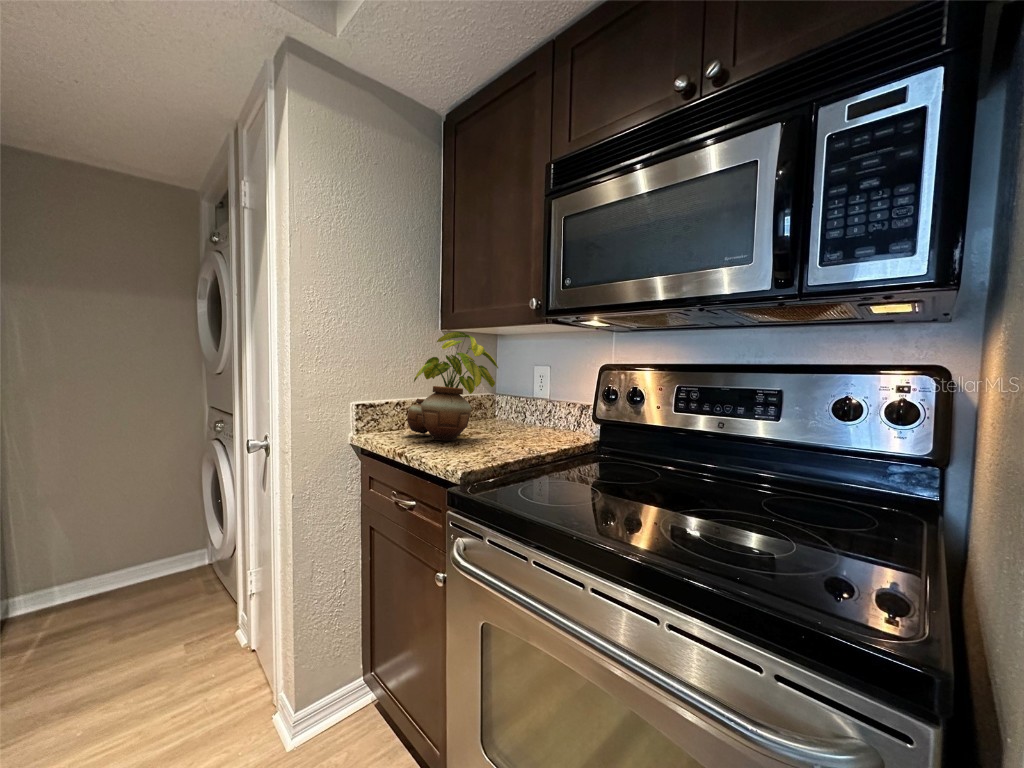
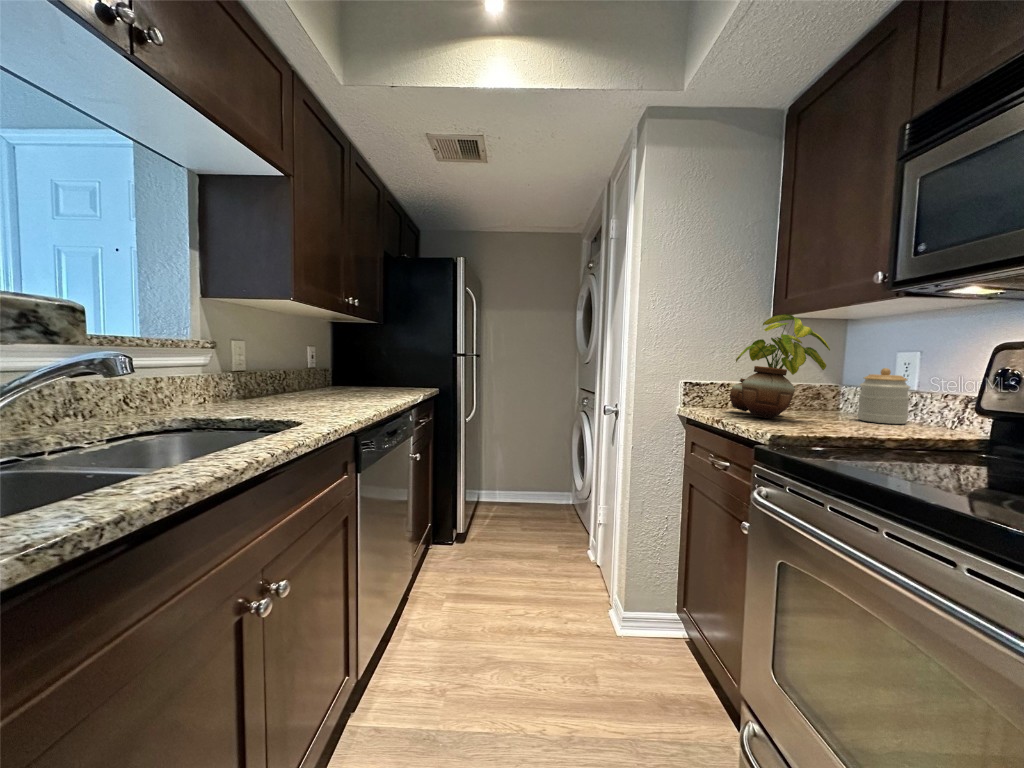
jar: none [515,382,550,431] -> present [858,368,910,424]

